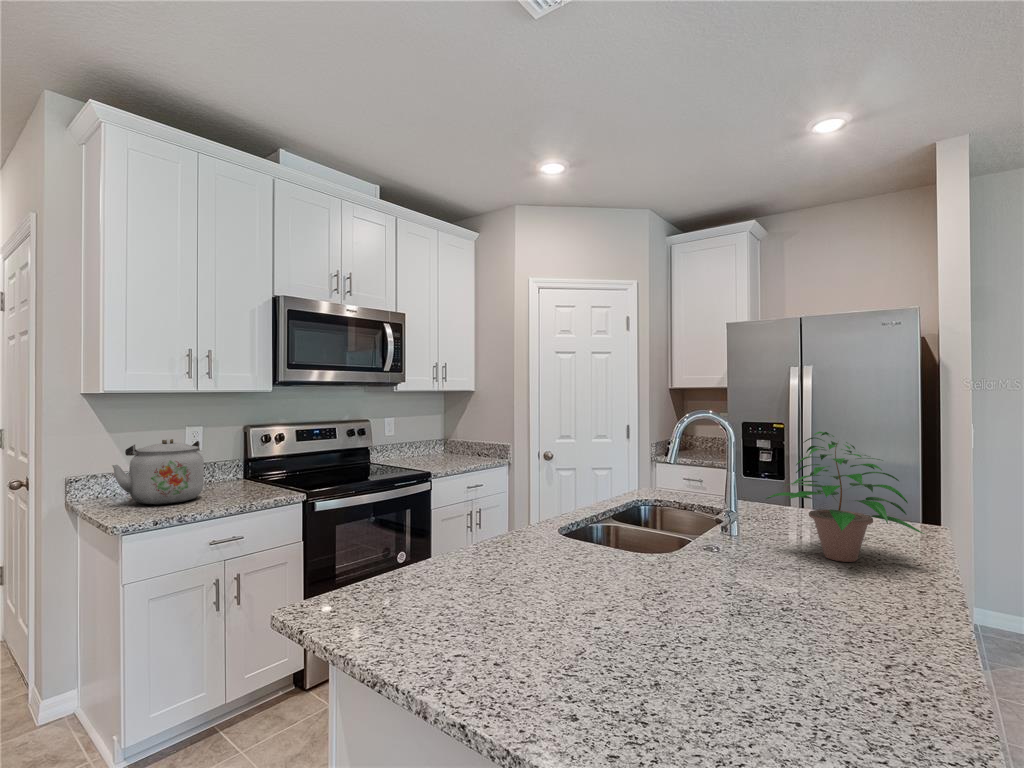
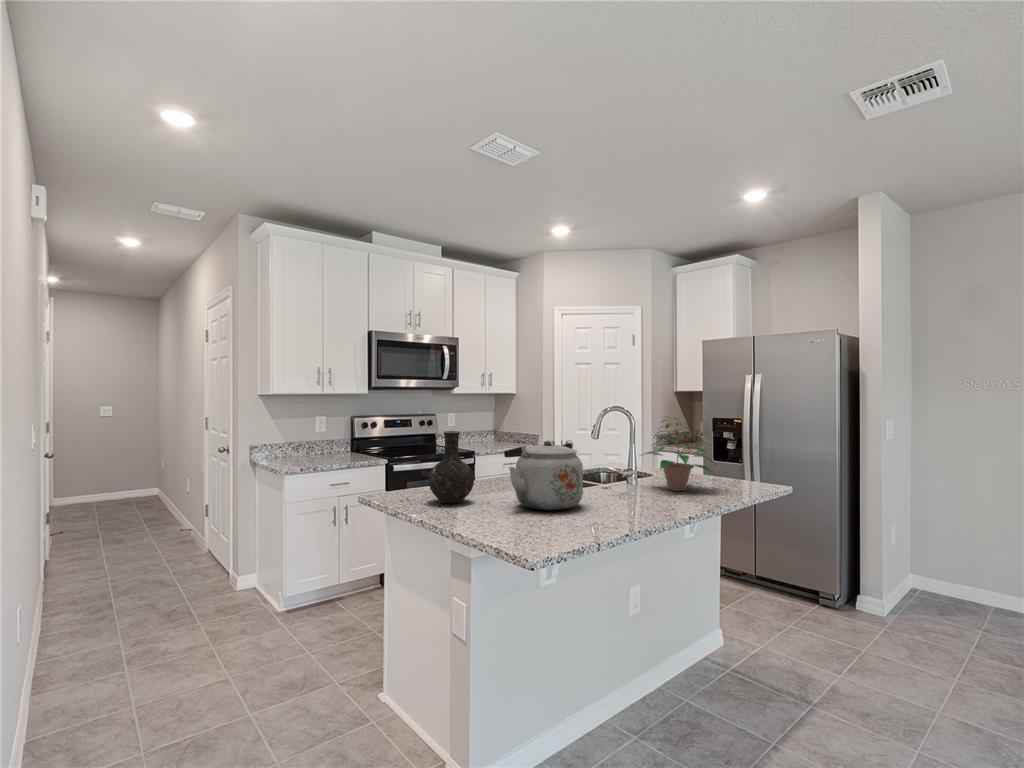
kettle: present [112,439,204,504] -> present [504,440,583,510]
vase: none [425,473,523,637] -> present [429,431,474,504]

